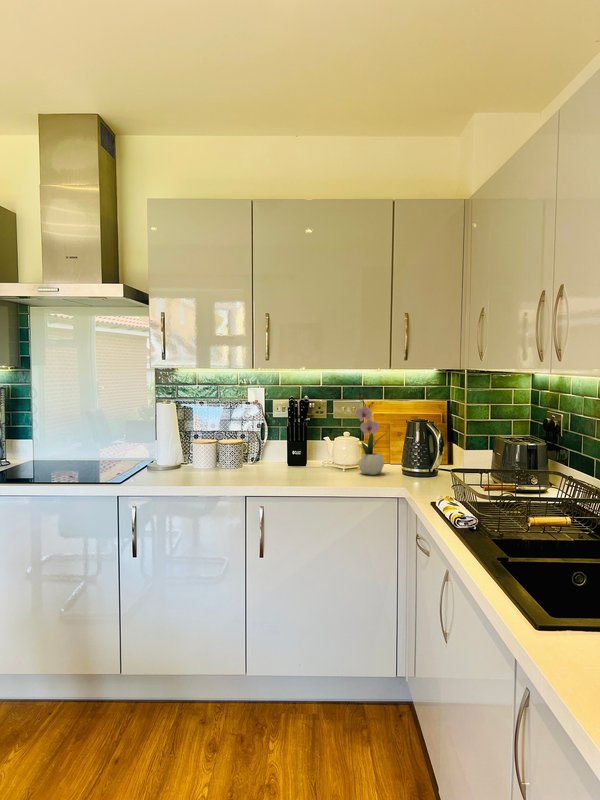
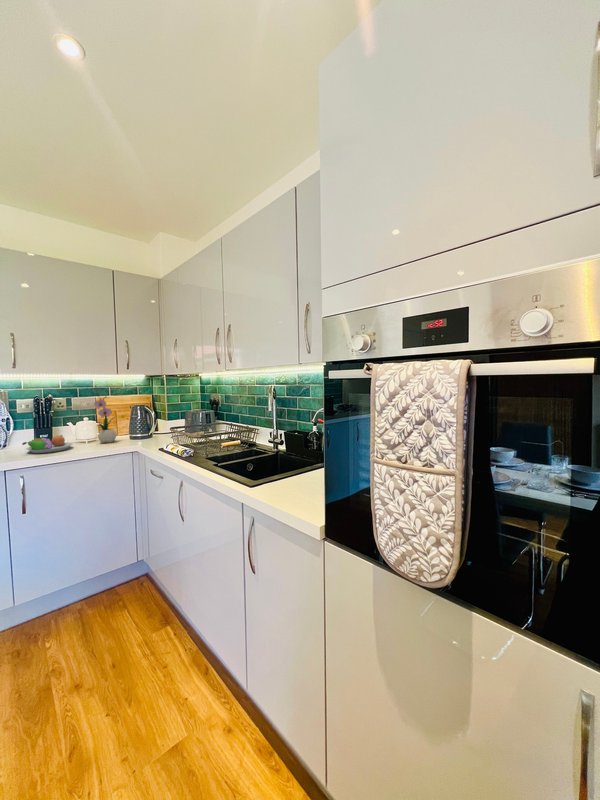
fruit bowl: none [269,452,326,478] -> present [22,435,72,453]

